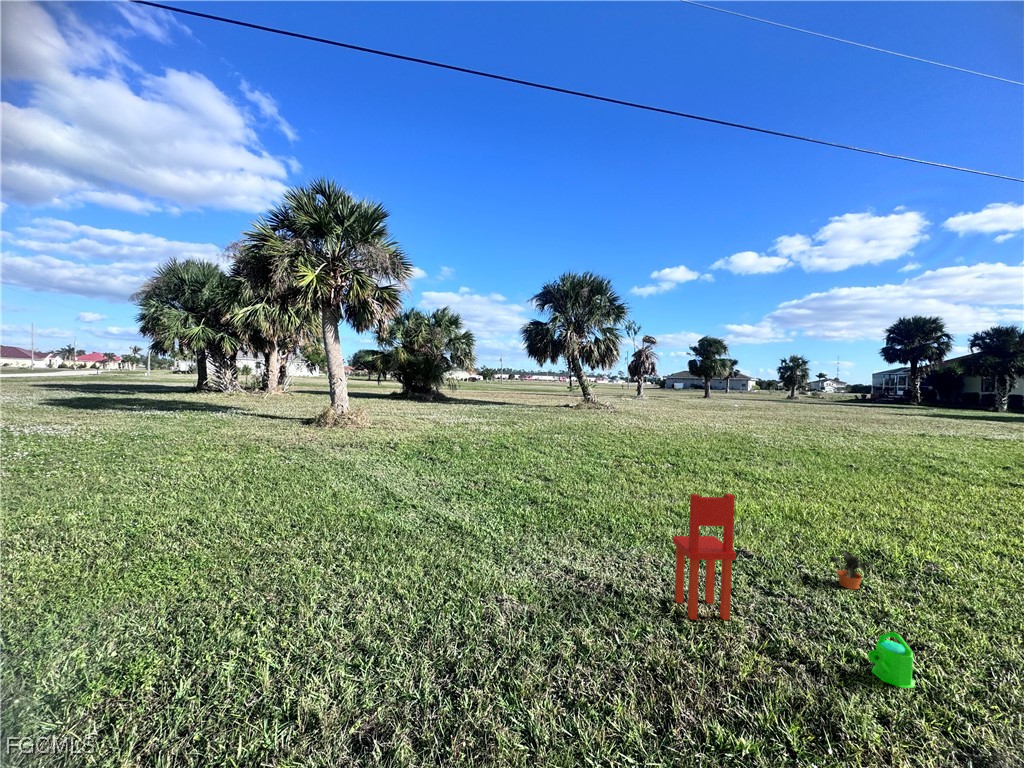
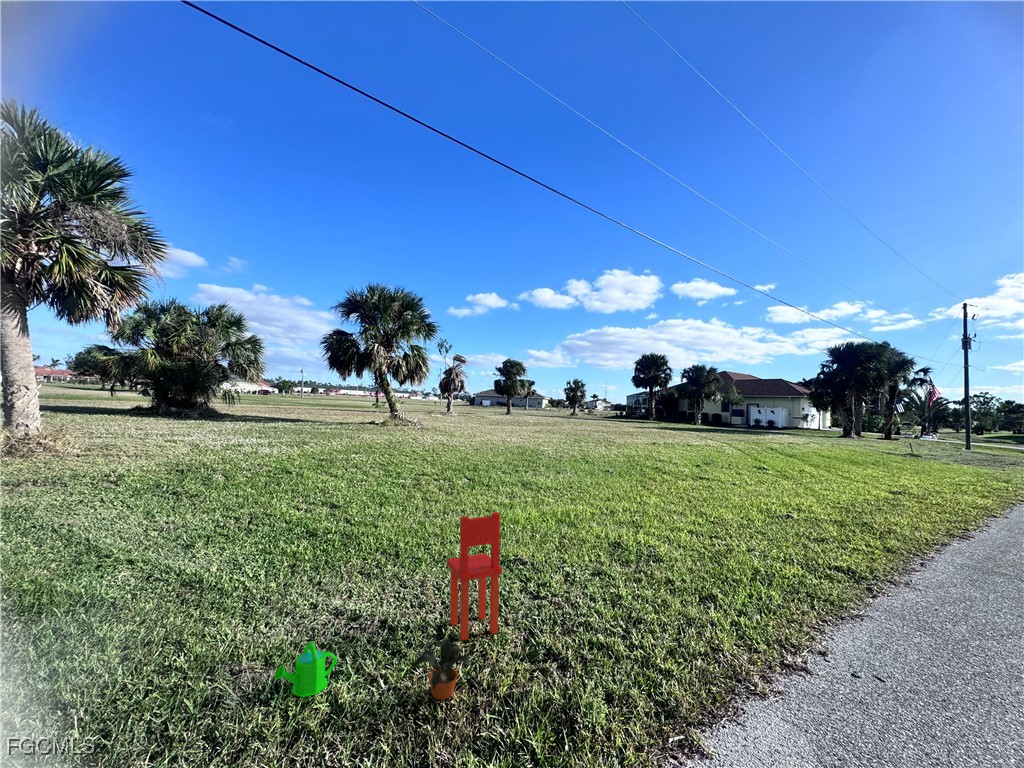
potted plant: present [828,551,874,589] -> present [413,638,471,700]
watering can: present [868,632,915,688] -> present [275,642,337,697]

